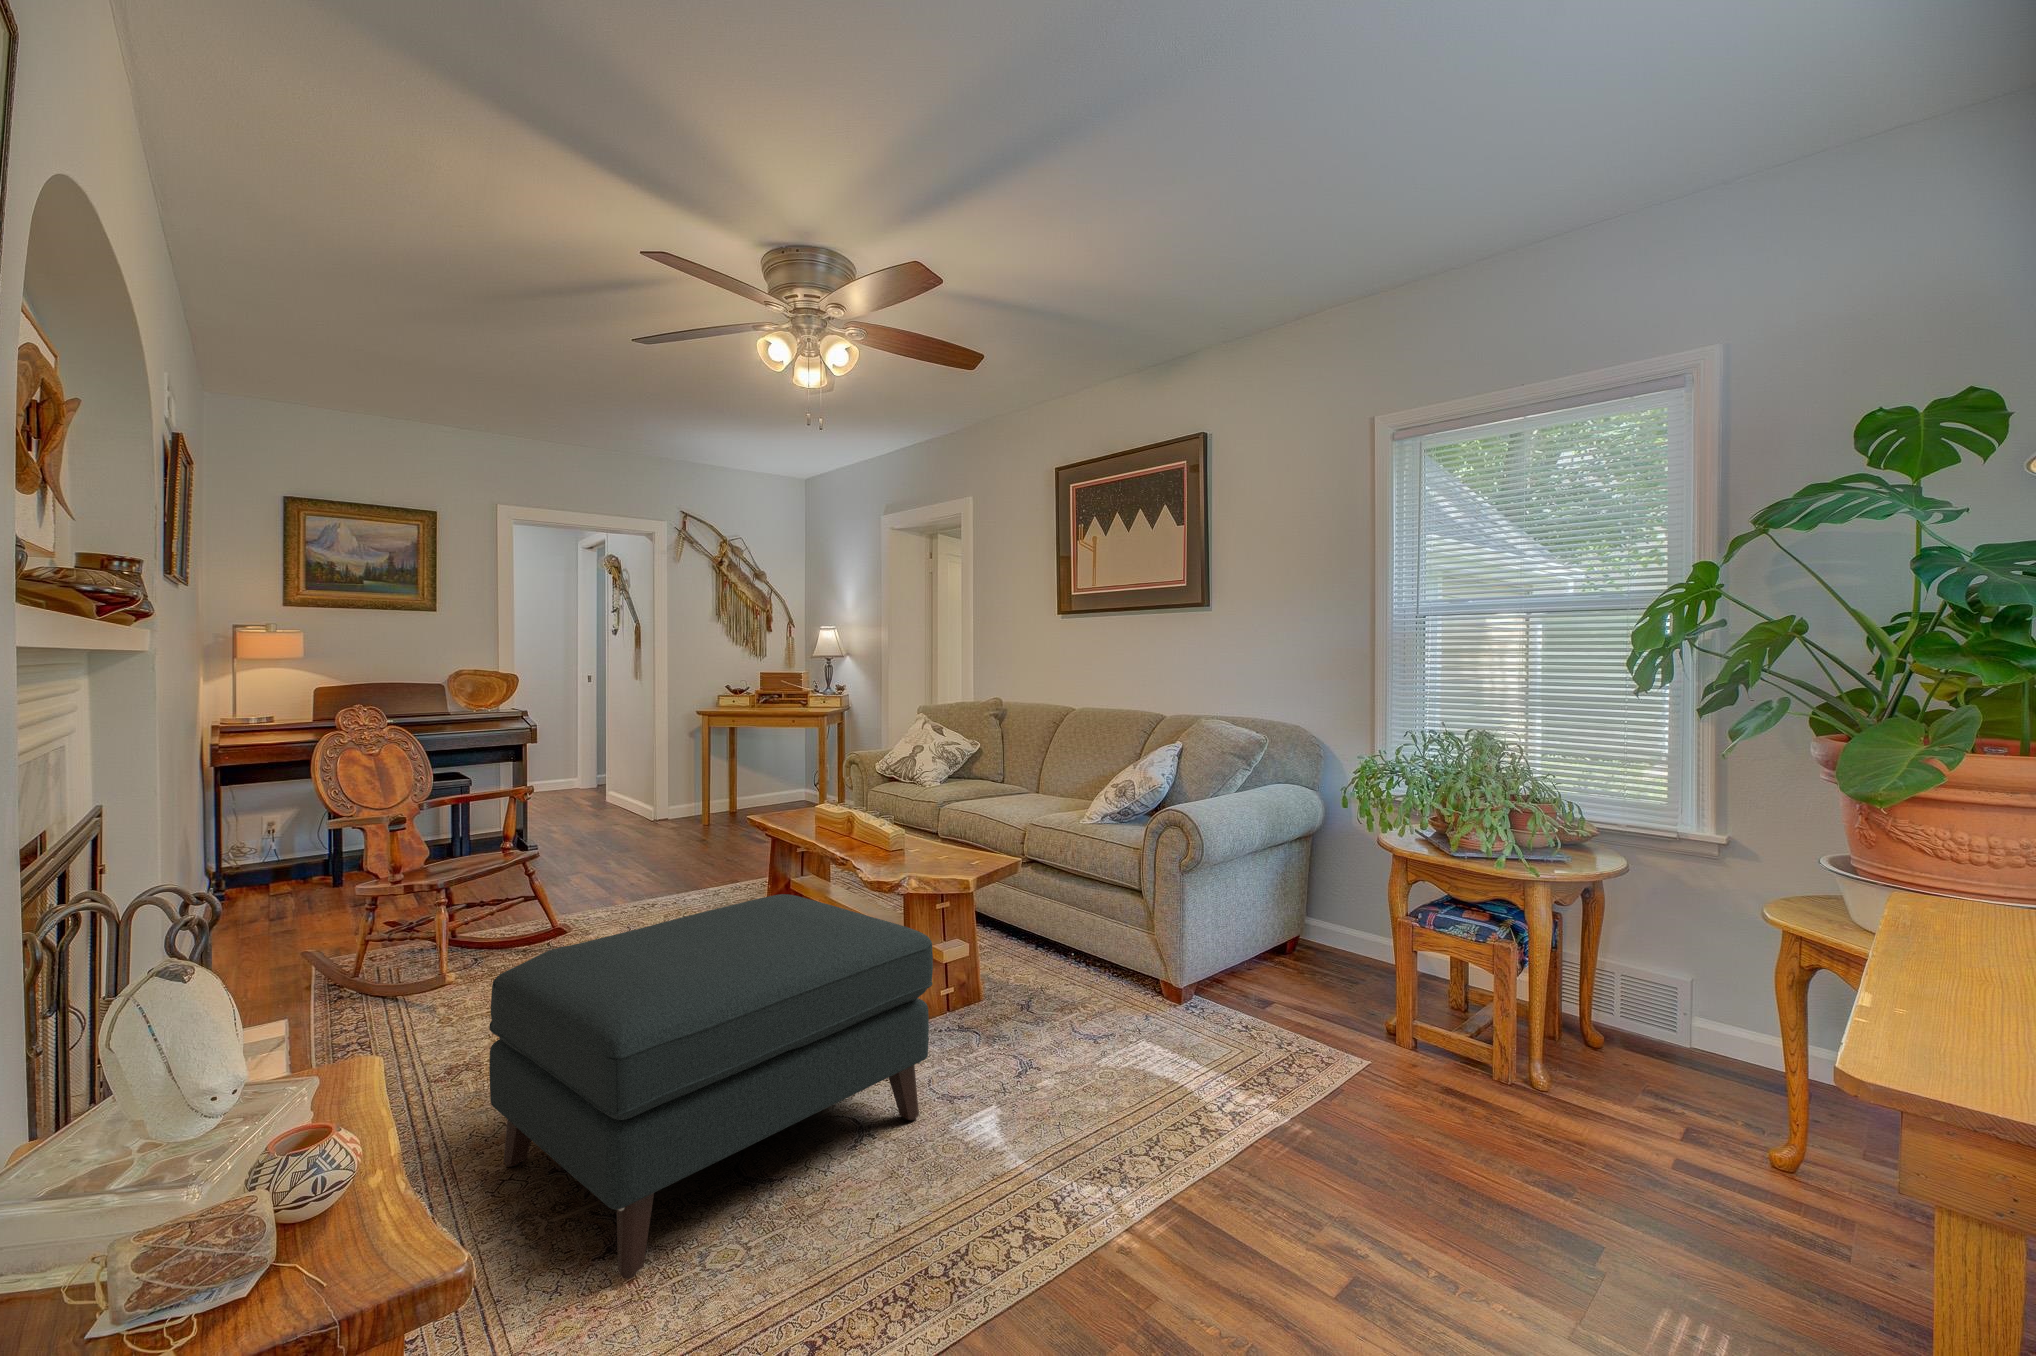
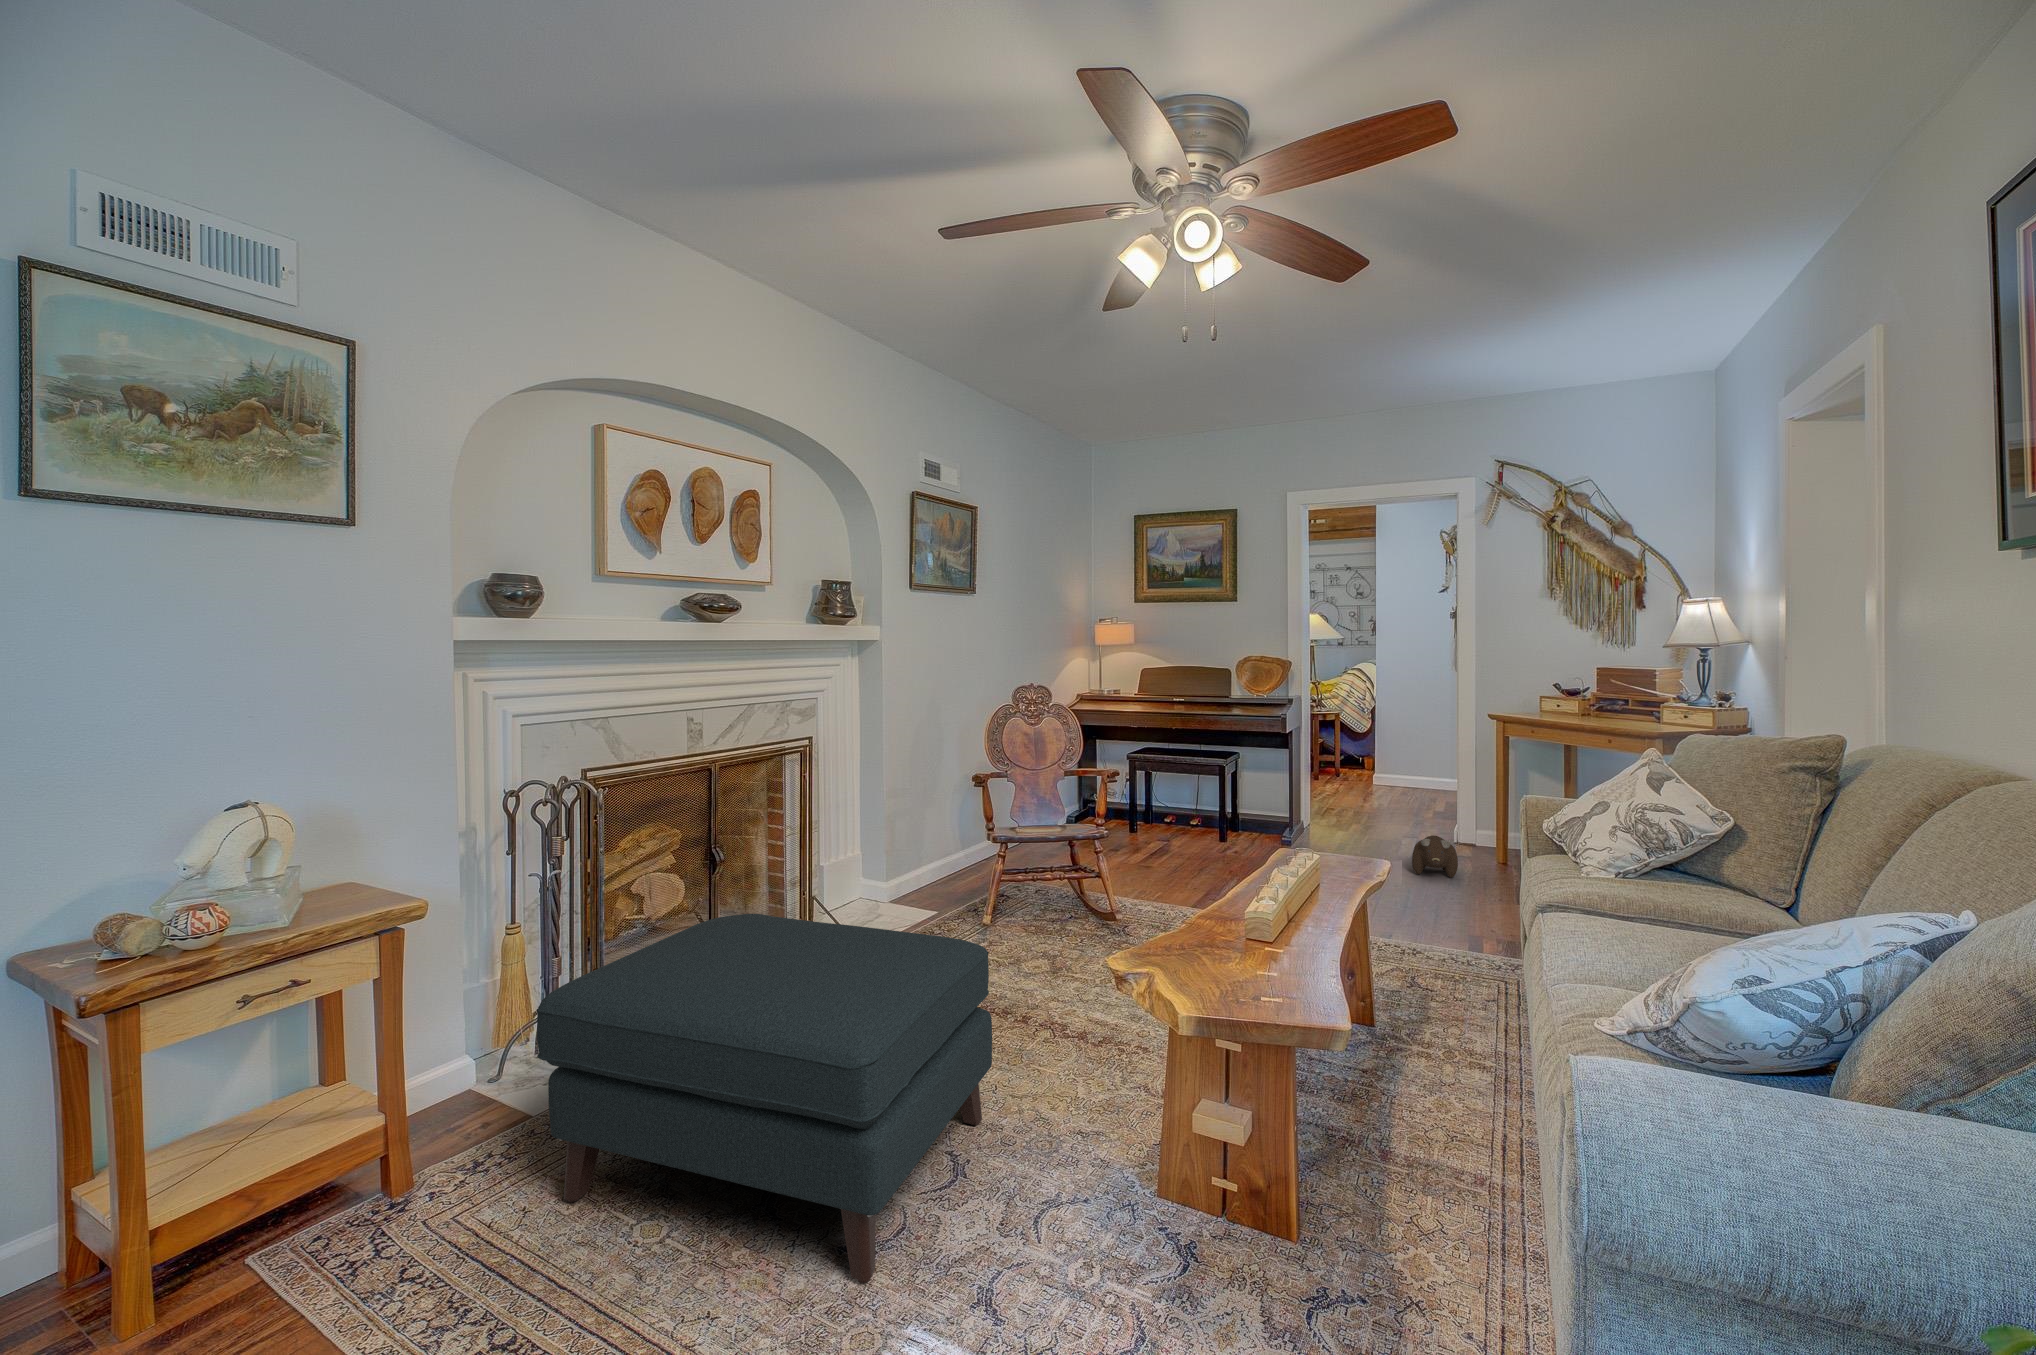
plush toy: none [687,812,726,846] -> present [1412,835,1458,878]

